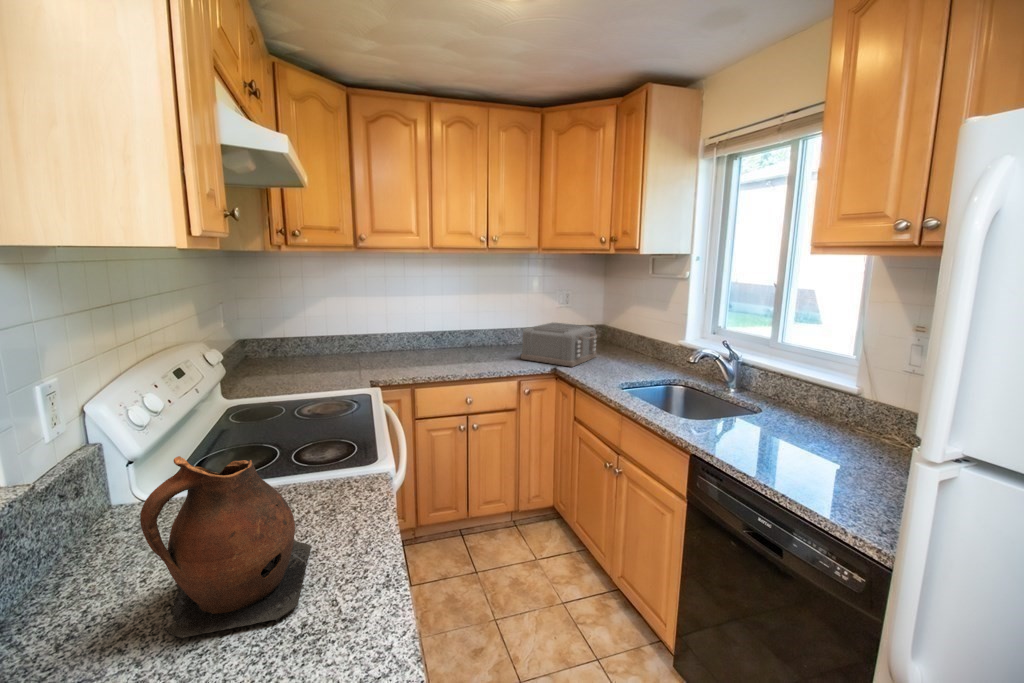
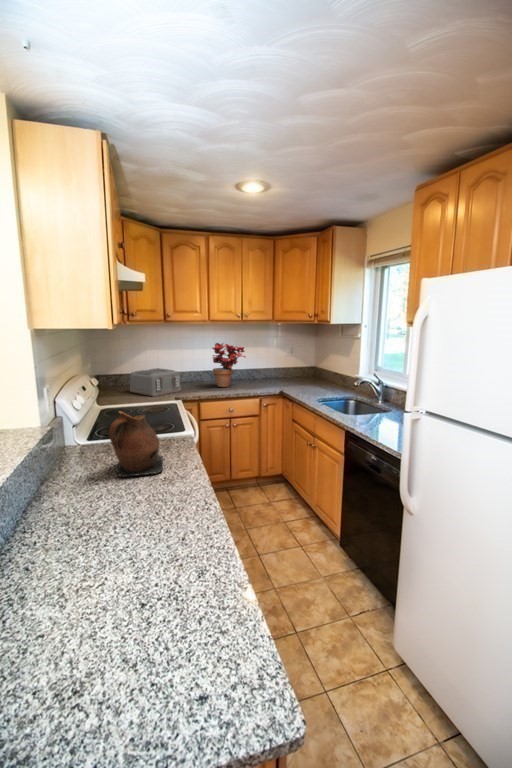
potted plant: none [437,286,494,360] -> present [213,343,246,387]
toaster: present [521,323,597,367] -> present [130,368,181,396]

